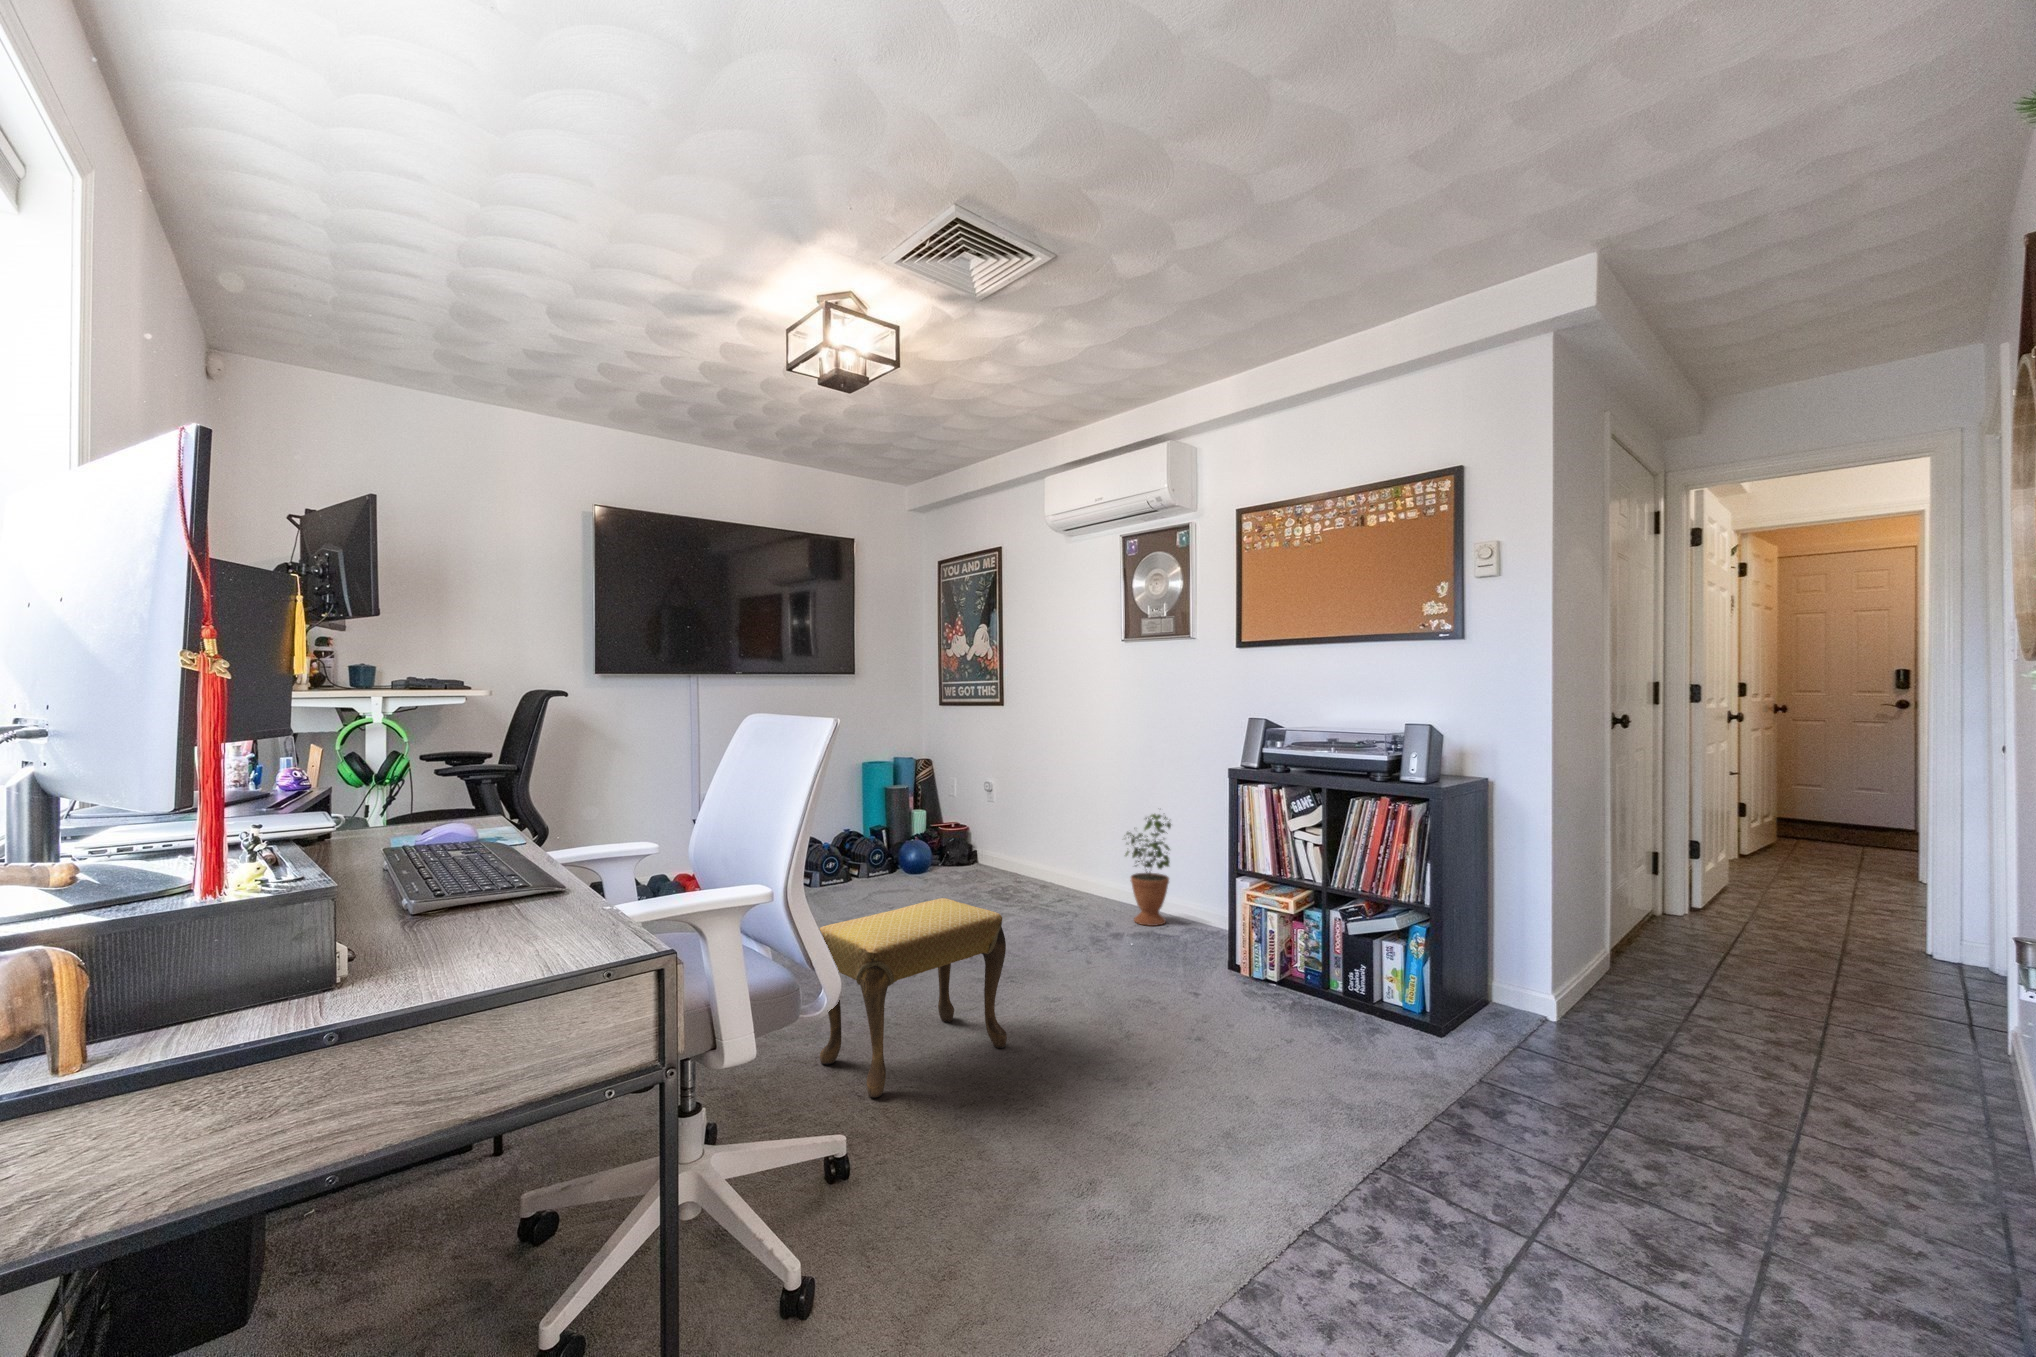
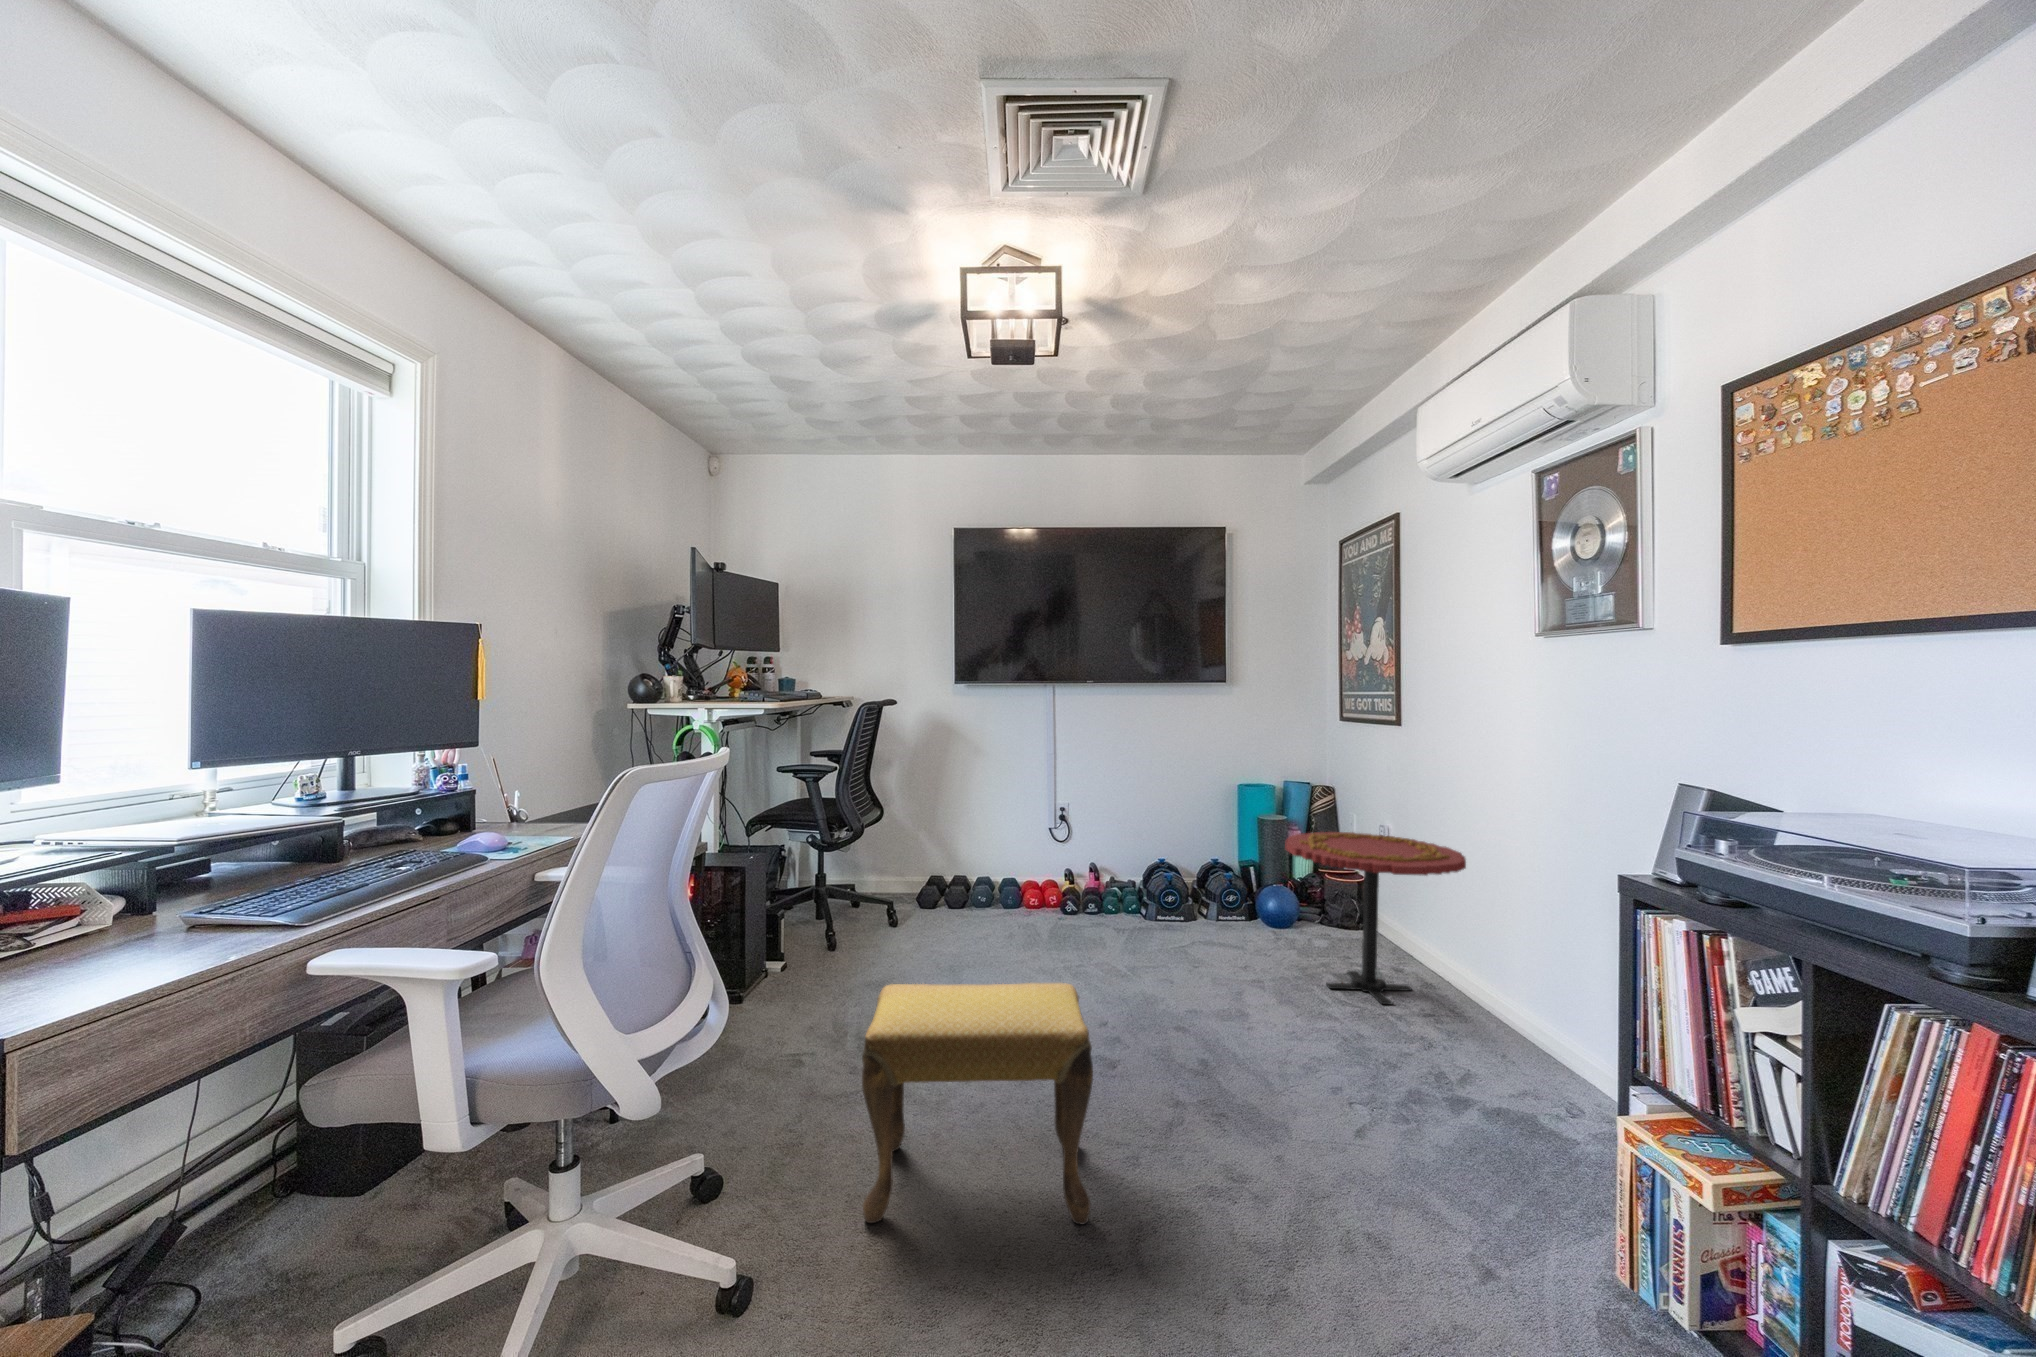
side table: none [953,785,1074,900] -> present [1286,832,1466,1005]
potted plant: present [1126,814,1171,926] -> none [1498,914,1602,1111]

